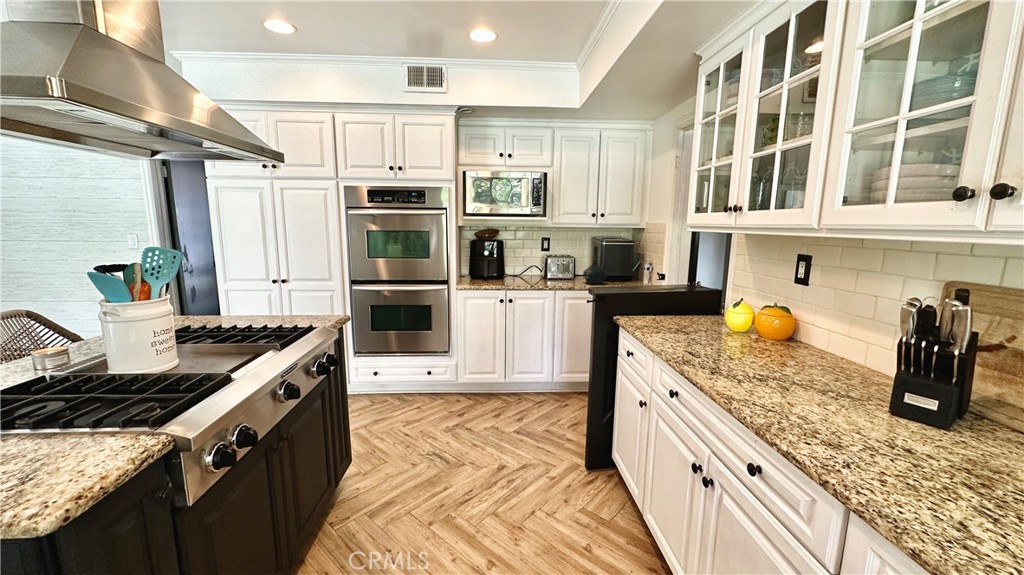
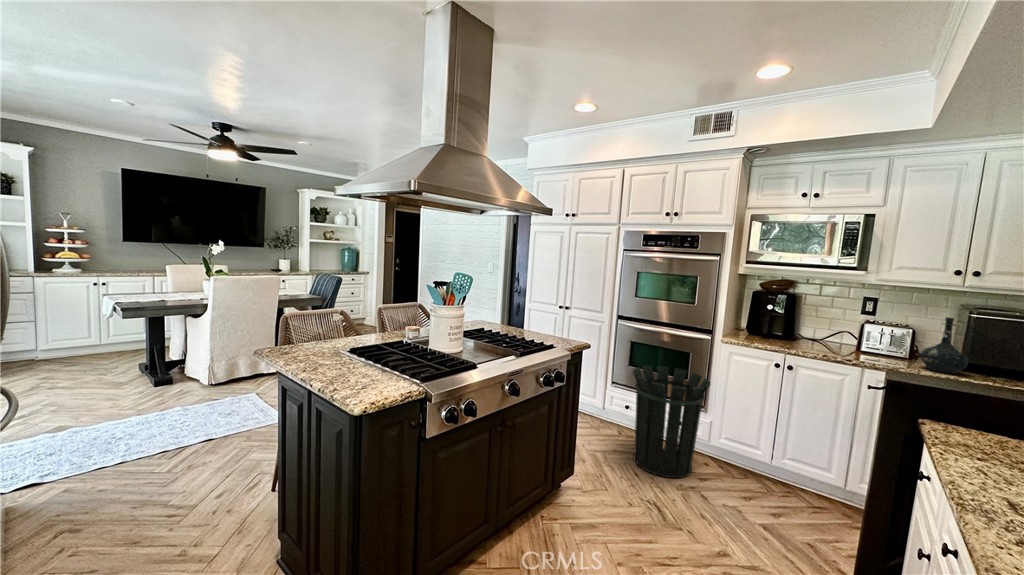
waste bin: none [383,323,457,428] -> present [633,366,710,478]

